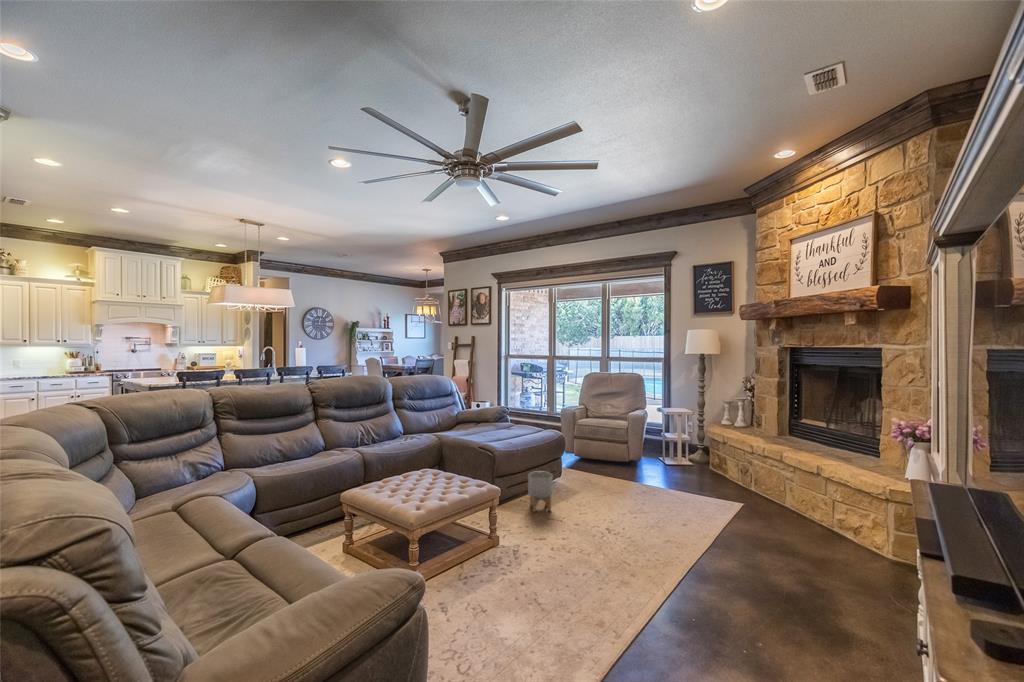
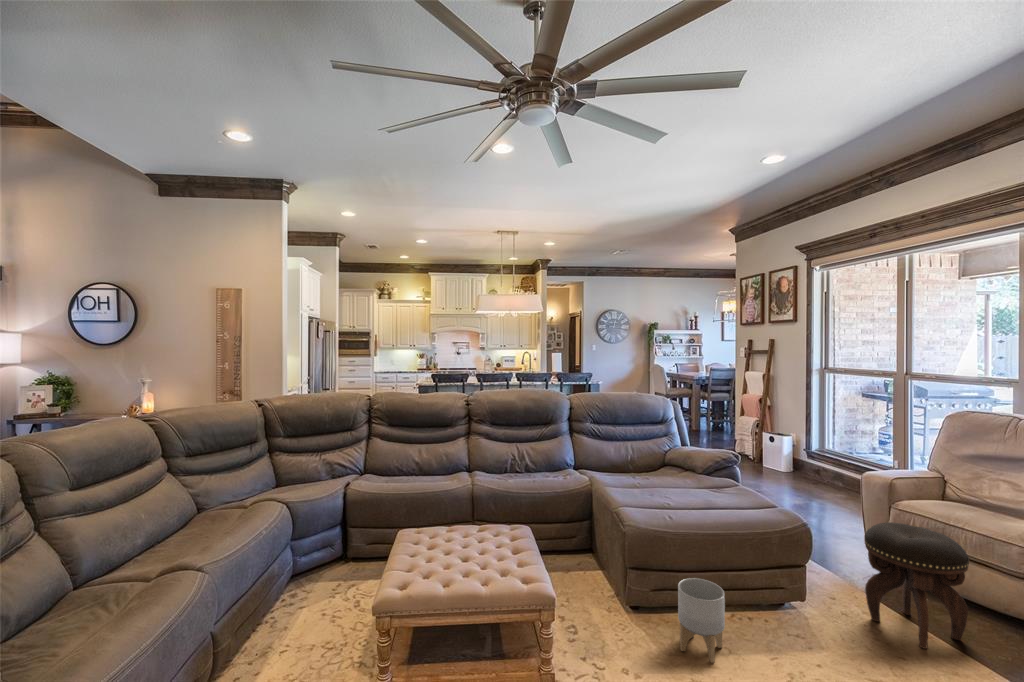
footstool: none [582,427,621,481] -> present [864,522,969,649]

